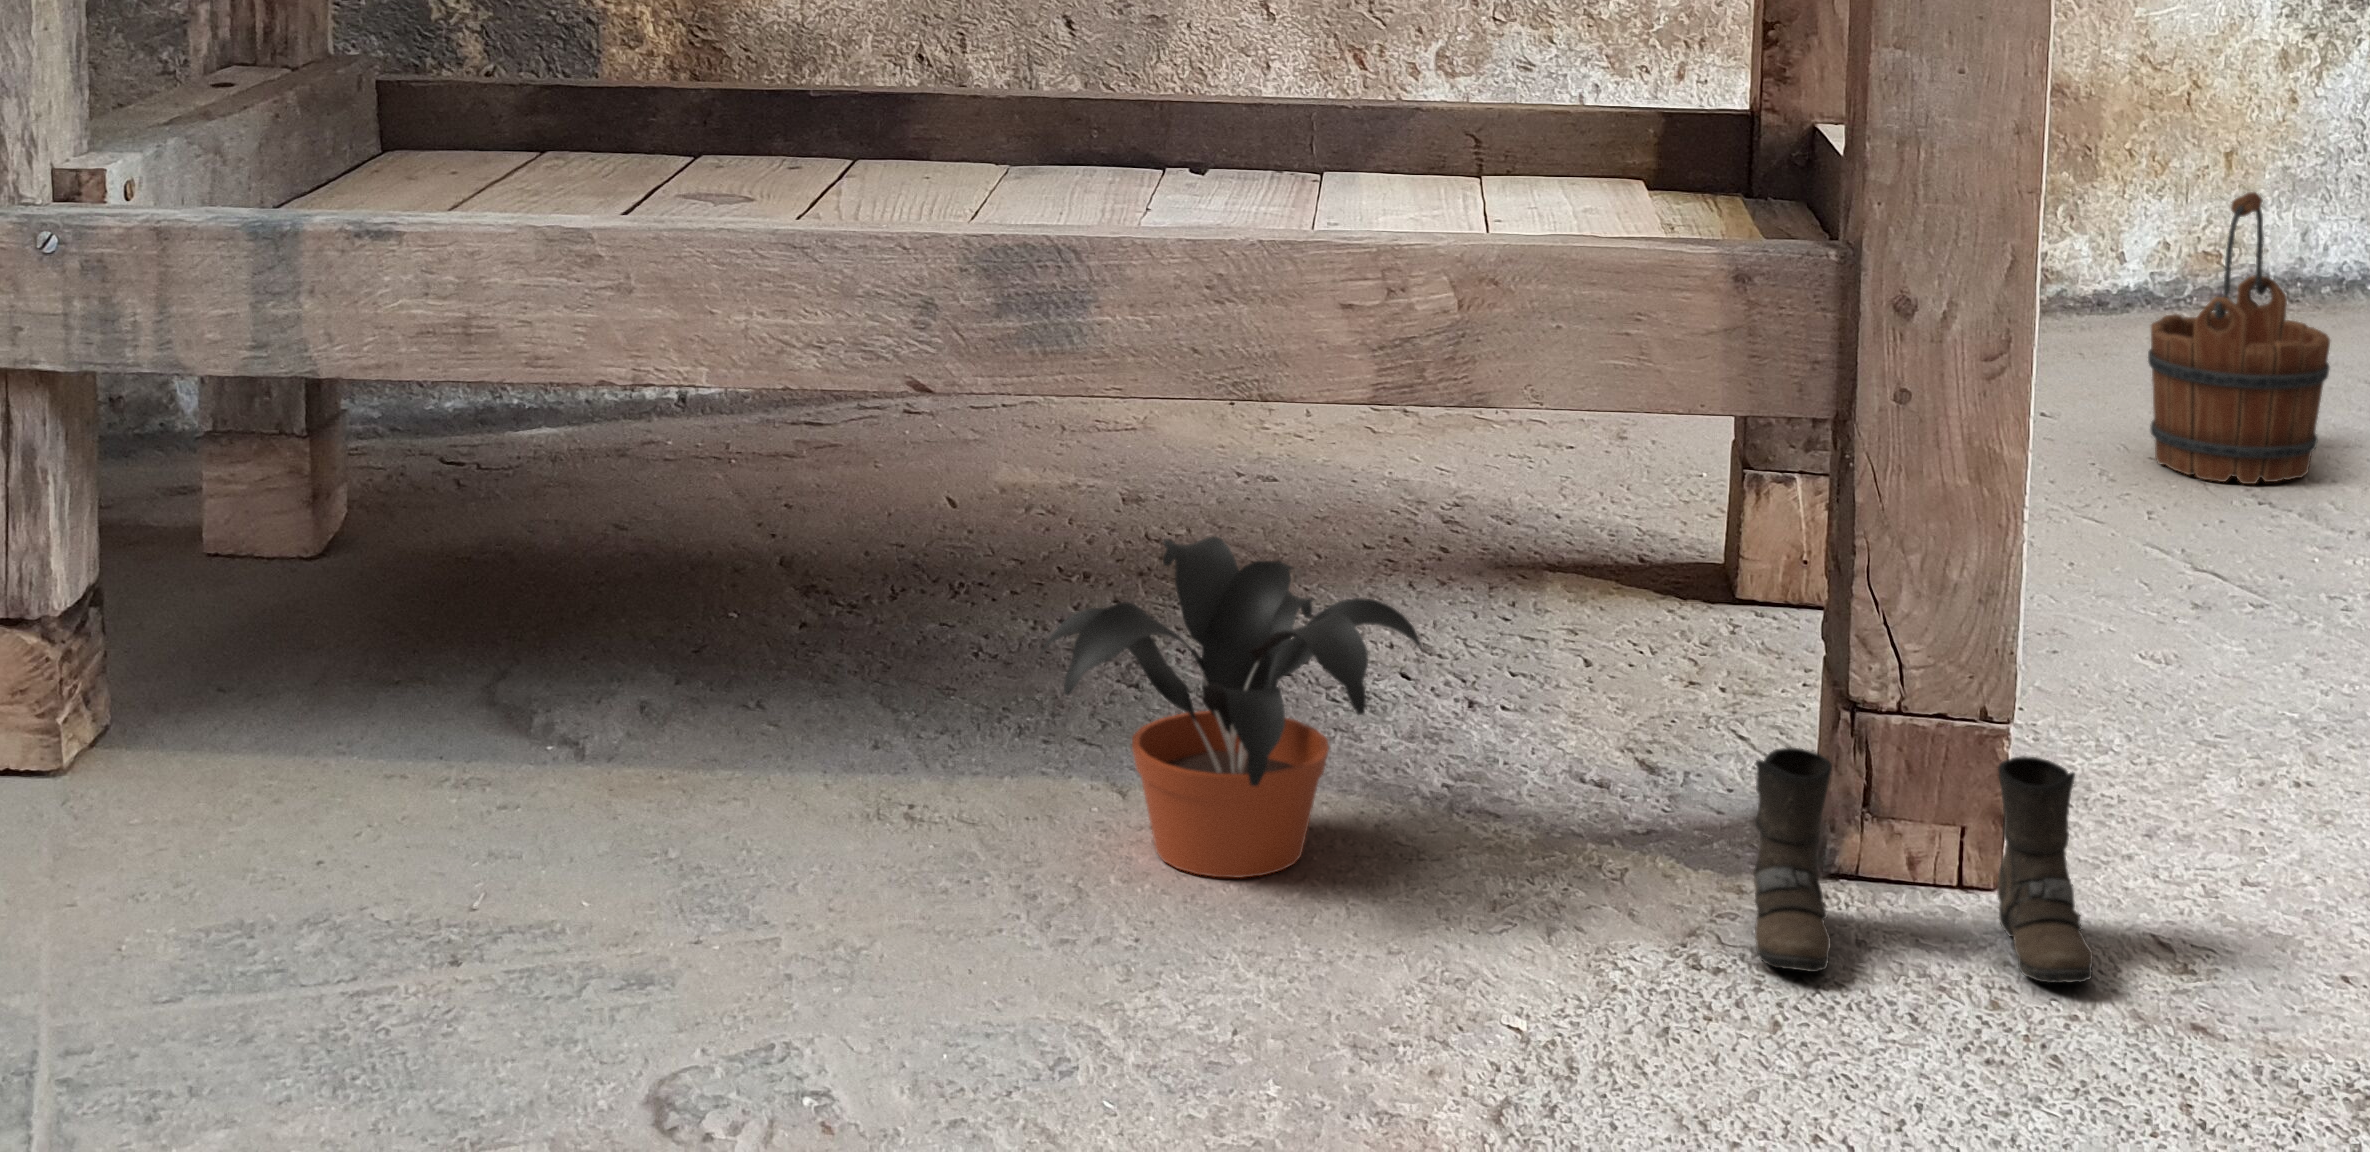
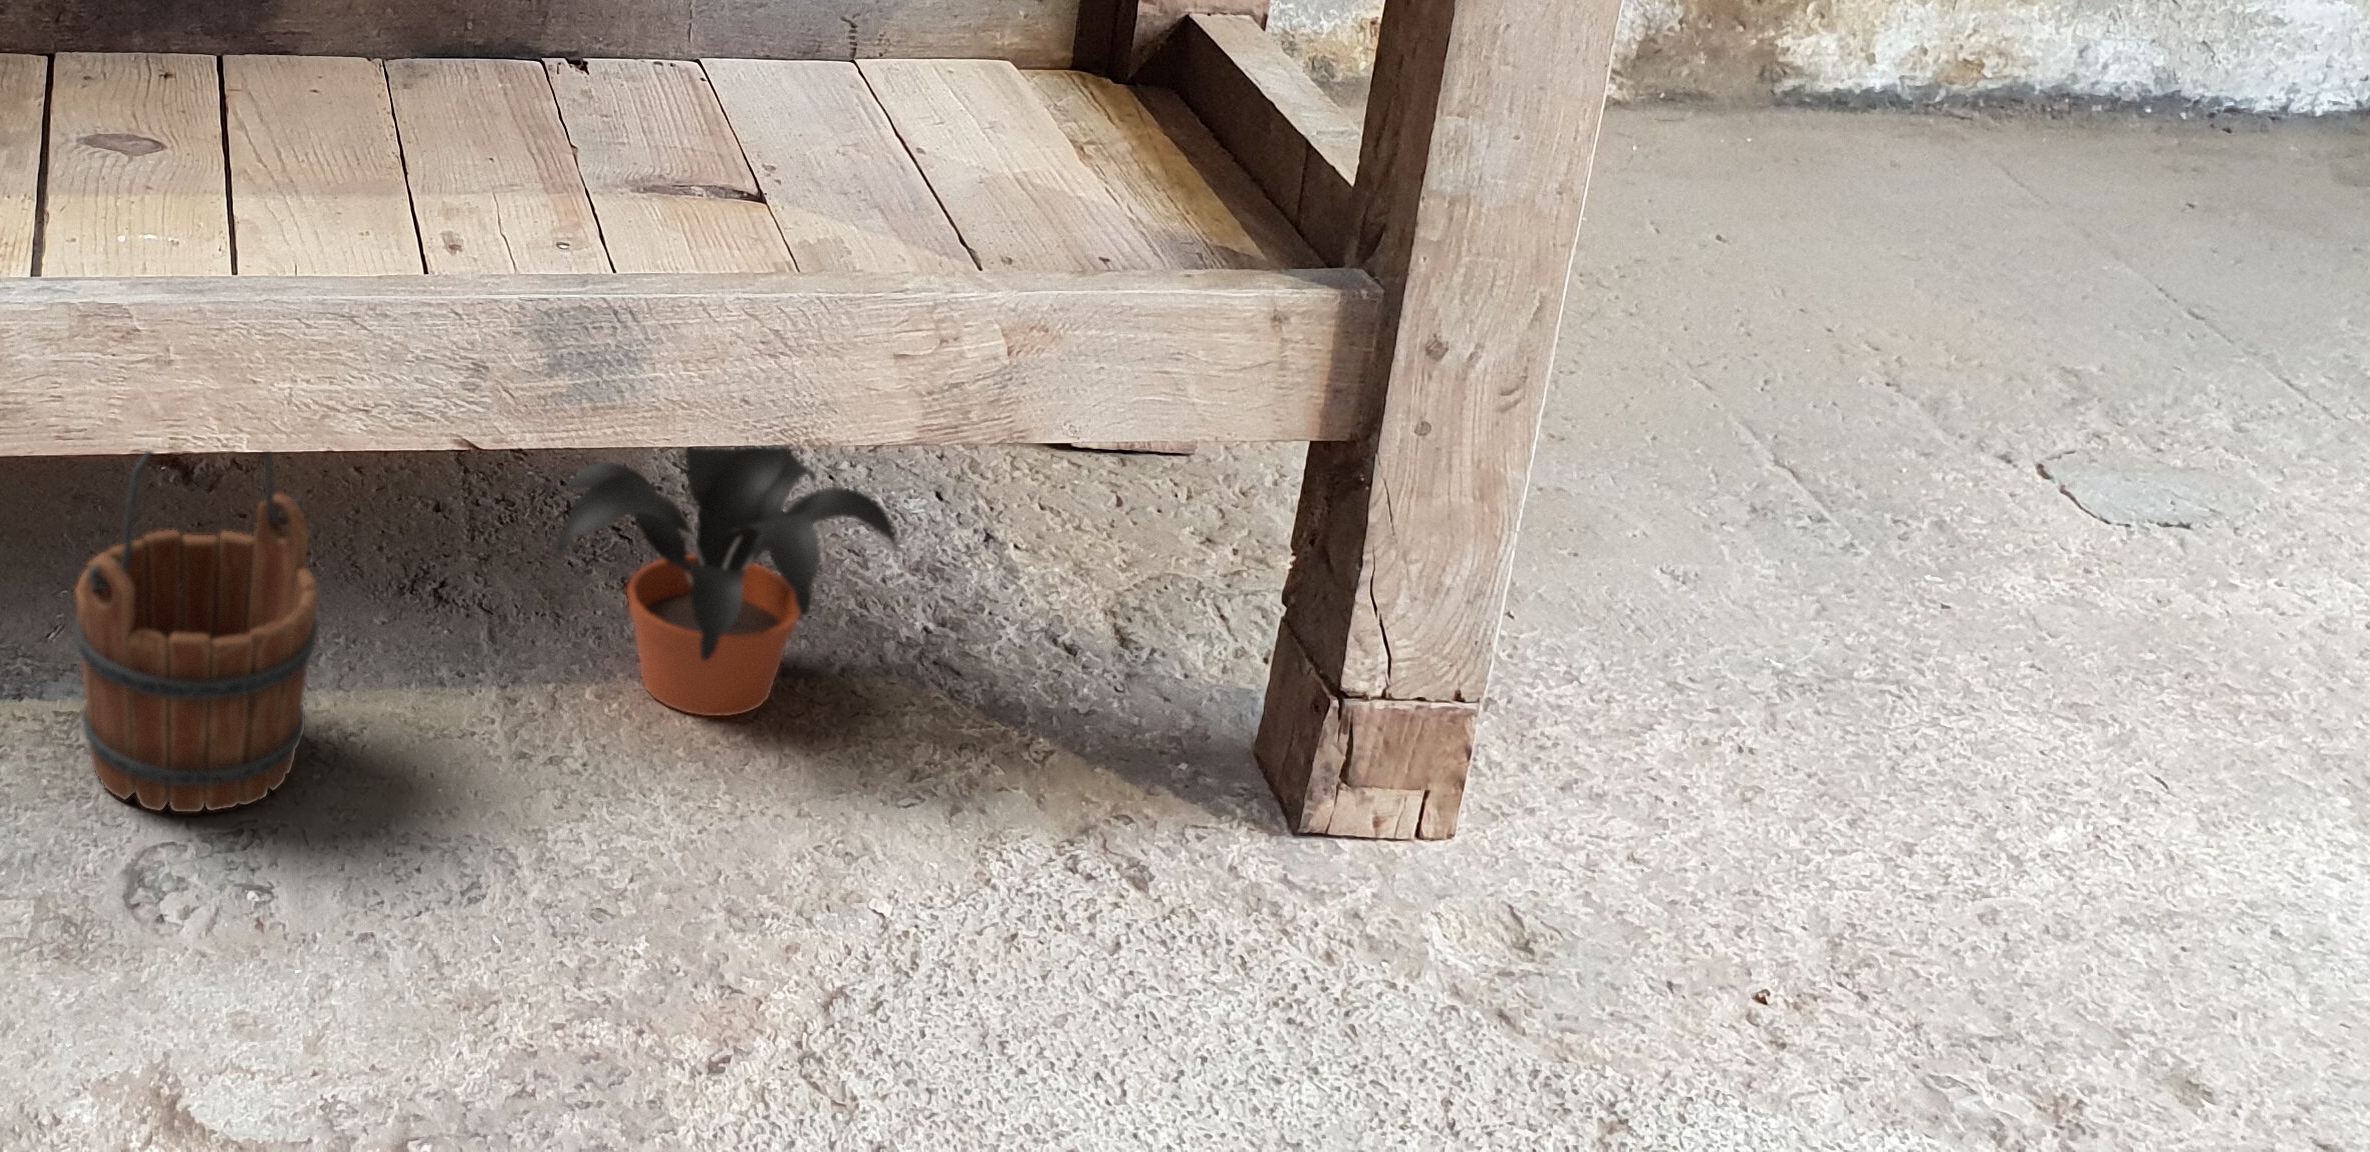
wooden bucket: present [2148,192,2330,484] -> present [75,451,318,812]
boots: present [1753,748,2093,983] -> none [1128,692,1449,950]

